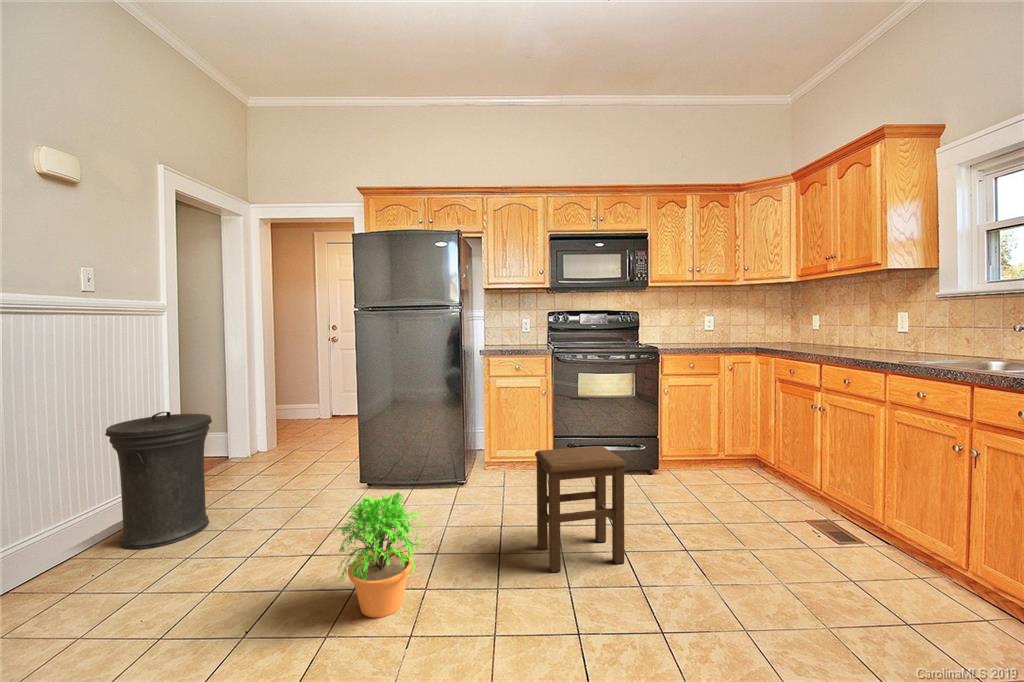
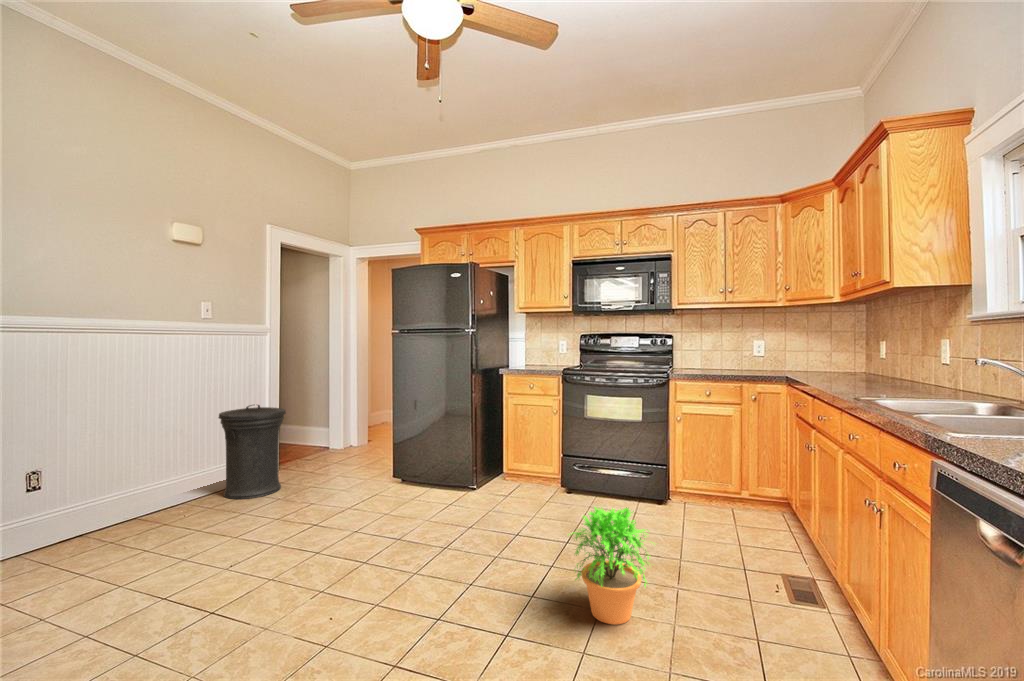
stool: present [535,446,627,572] -> none [470,458,546,569]
potted plant: present [332,492,424,618] -> present [568,507,653,625]

